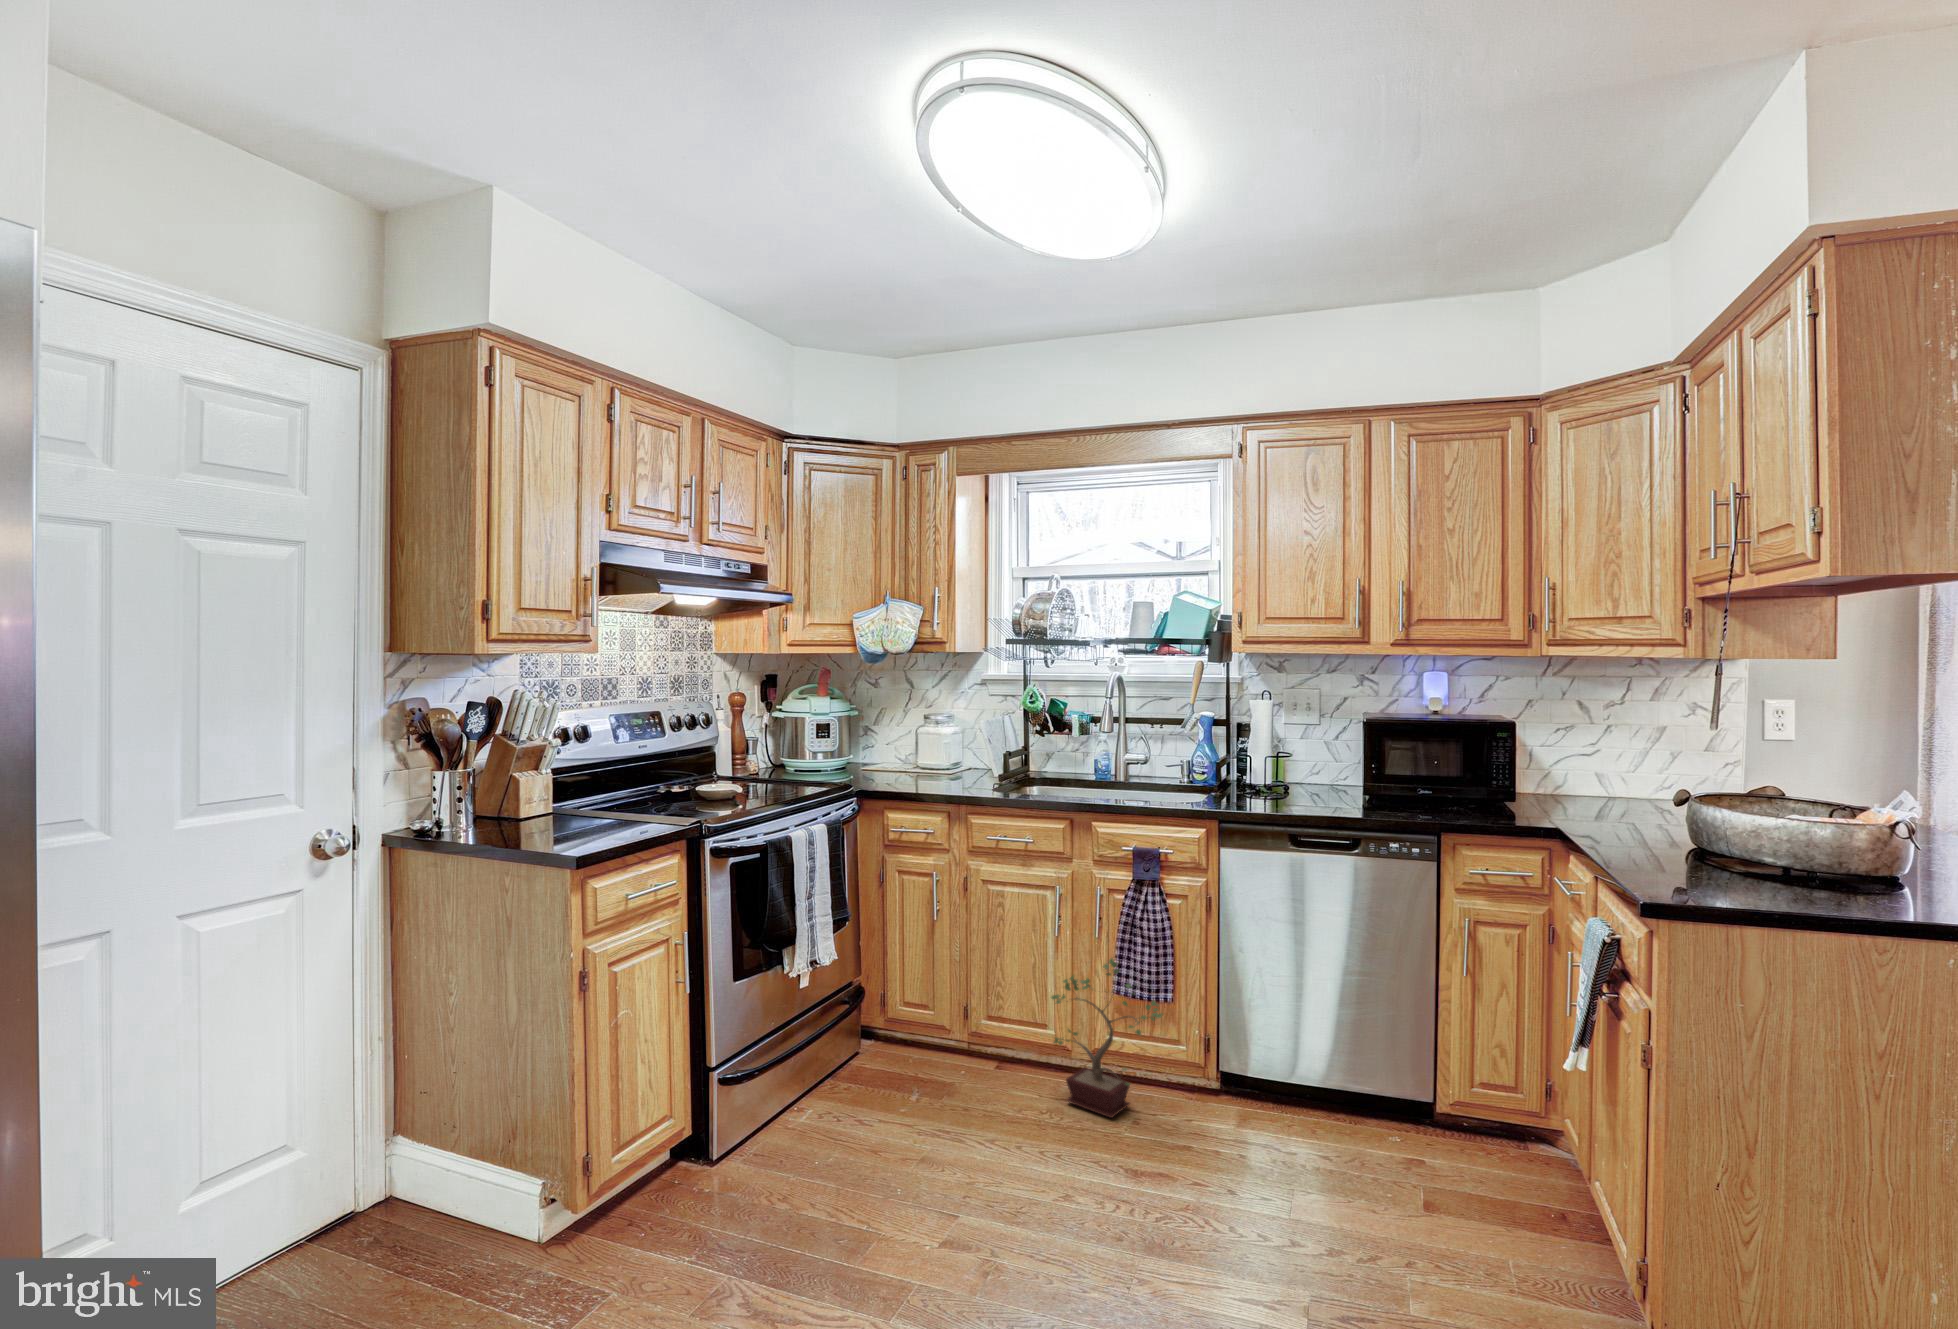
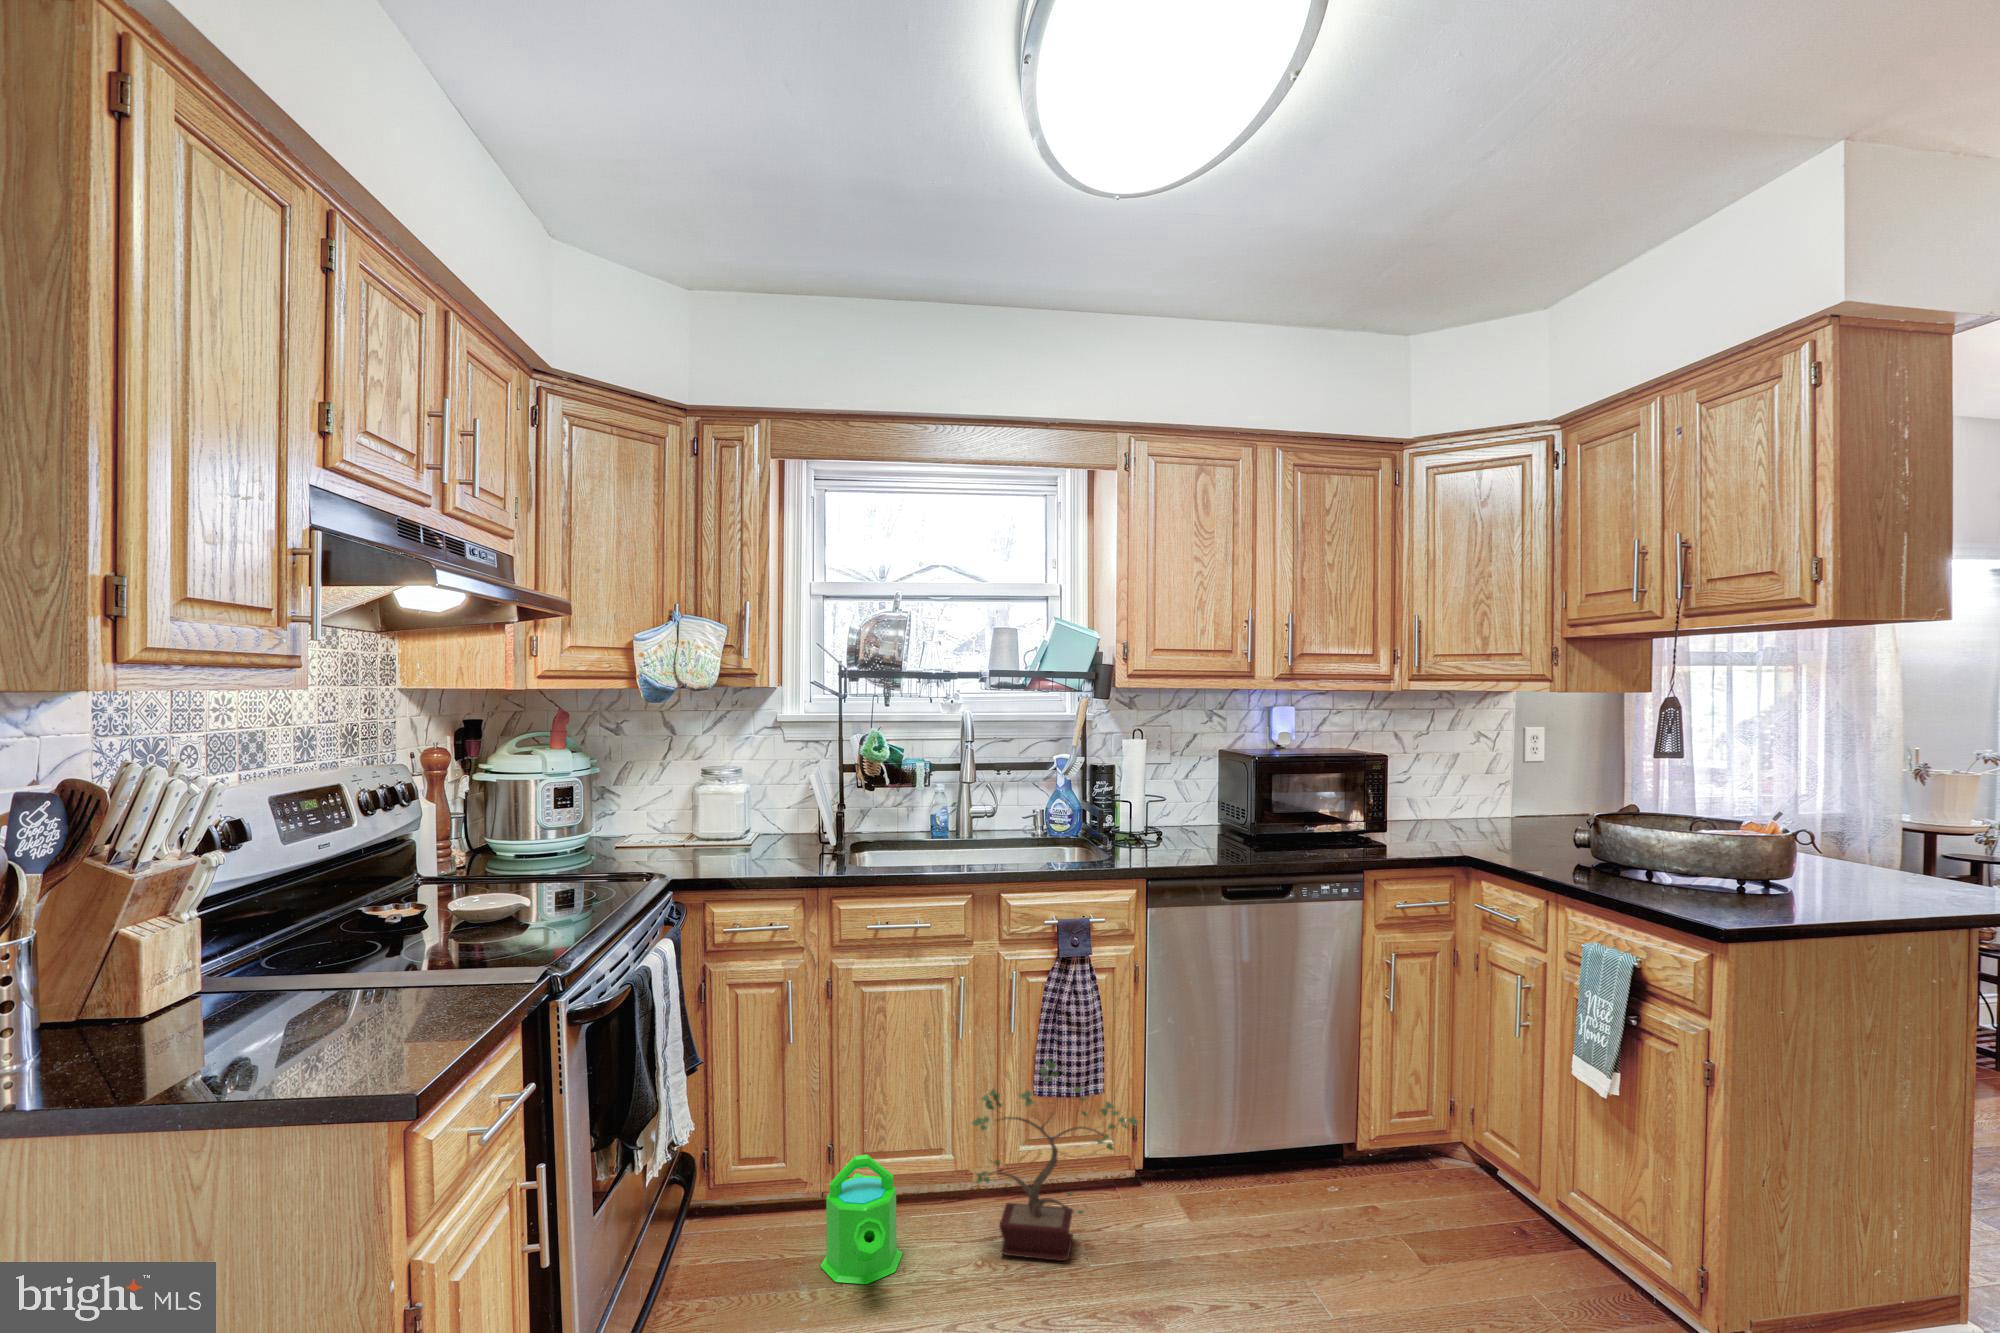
watering can: none [943,1004,1002,1094] -> present [820,1154,903,1284]

